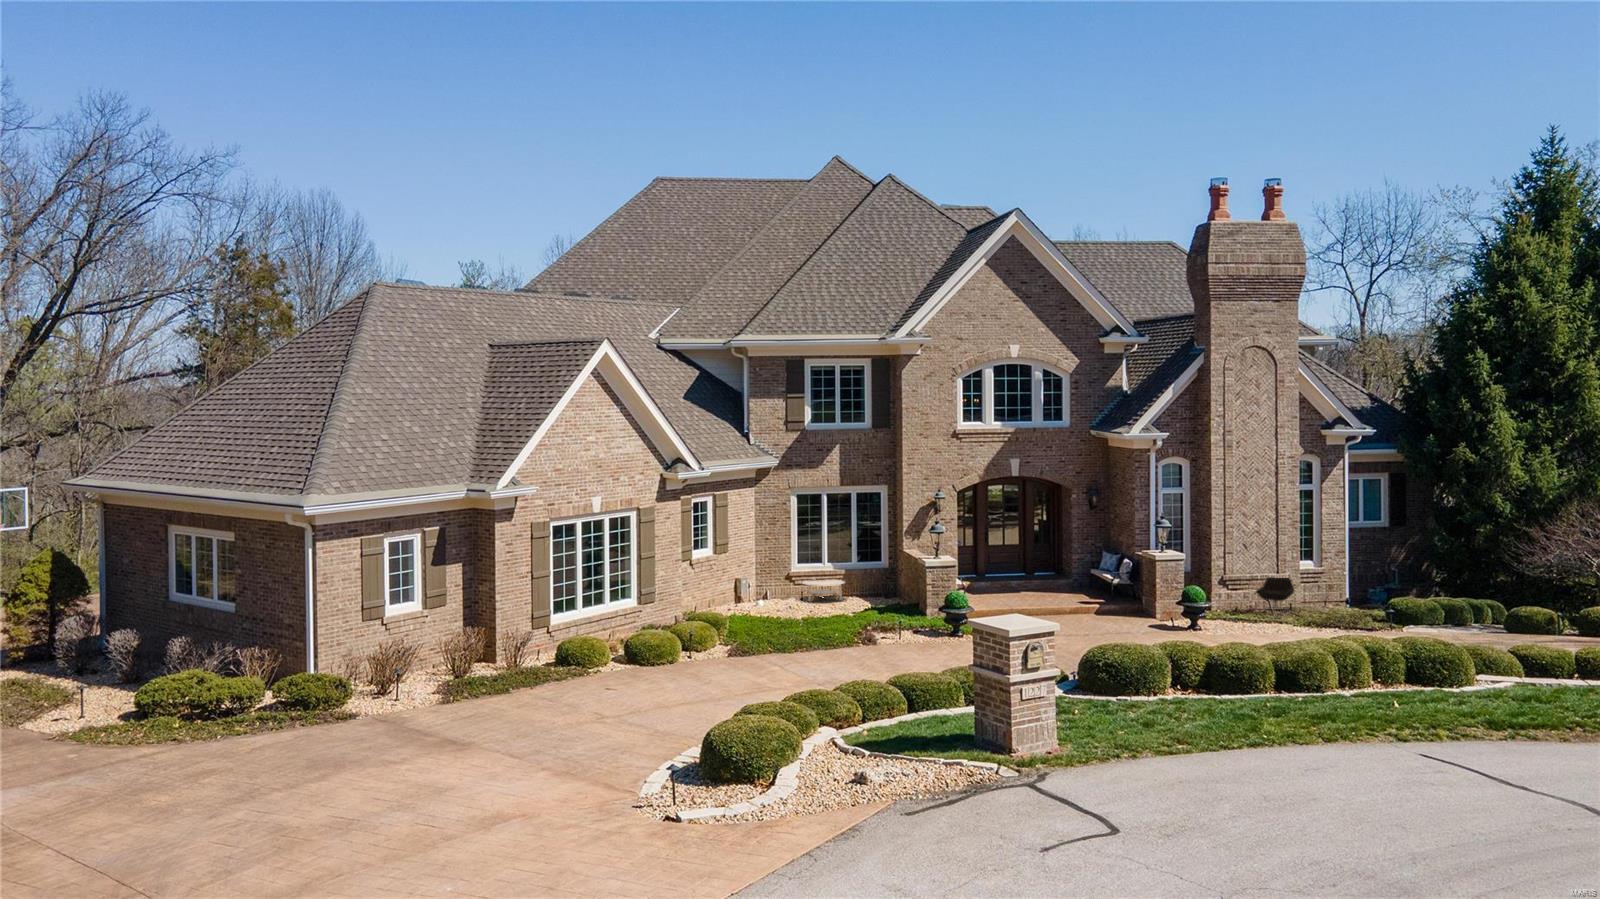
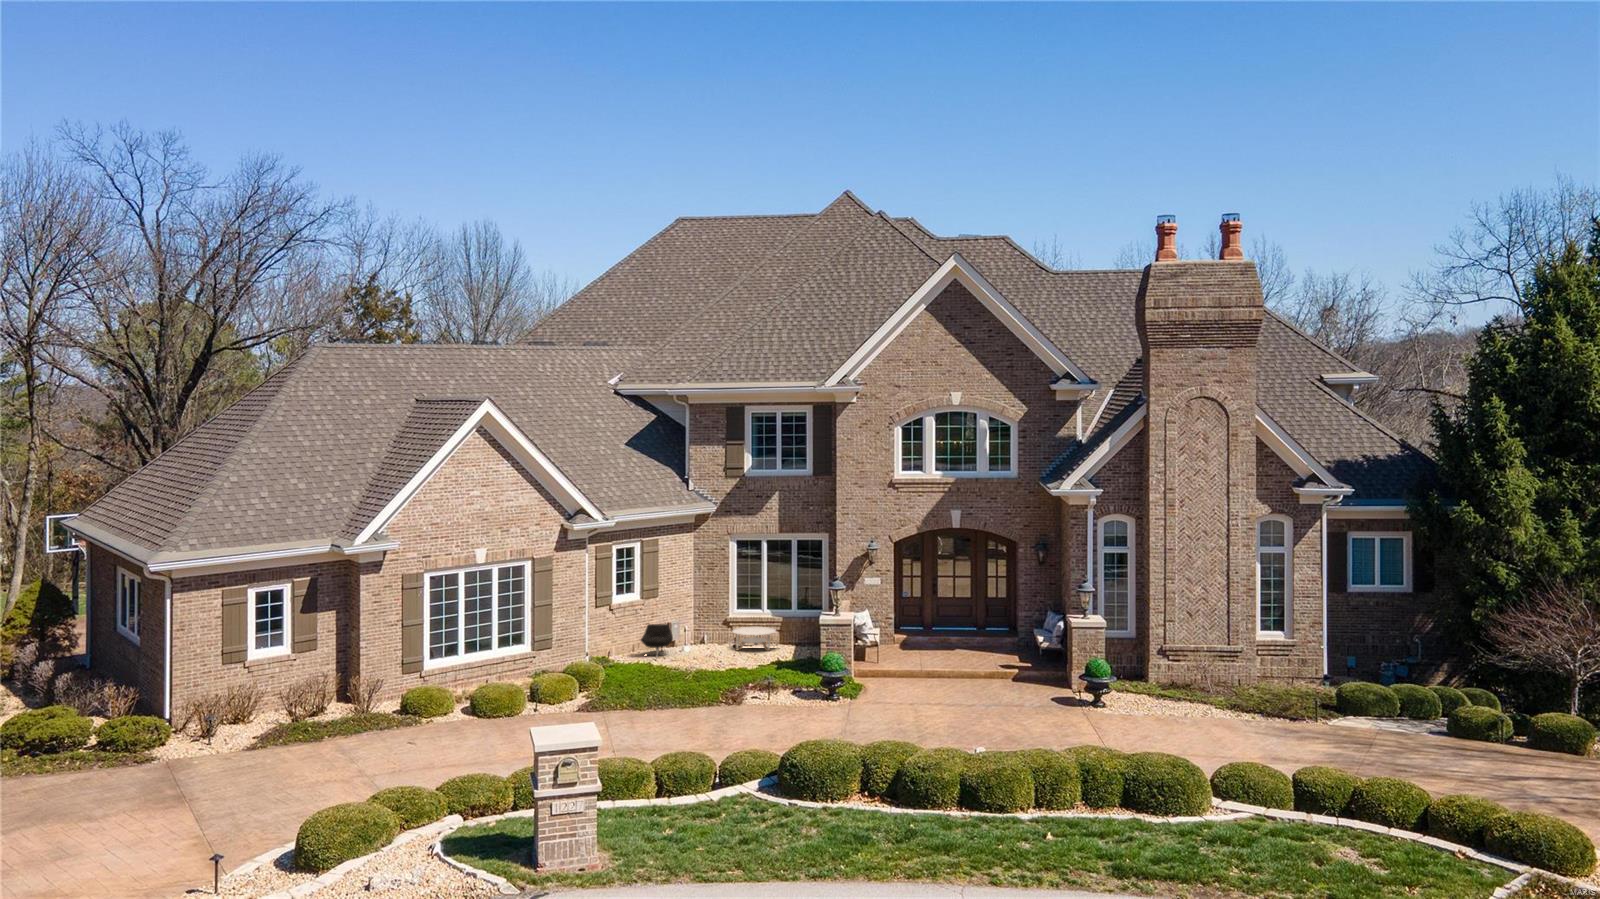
lounge chair: present [1256,577,1294,610] -> present [641,624,673,657]

